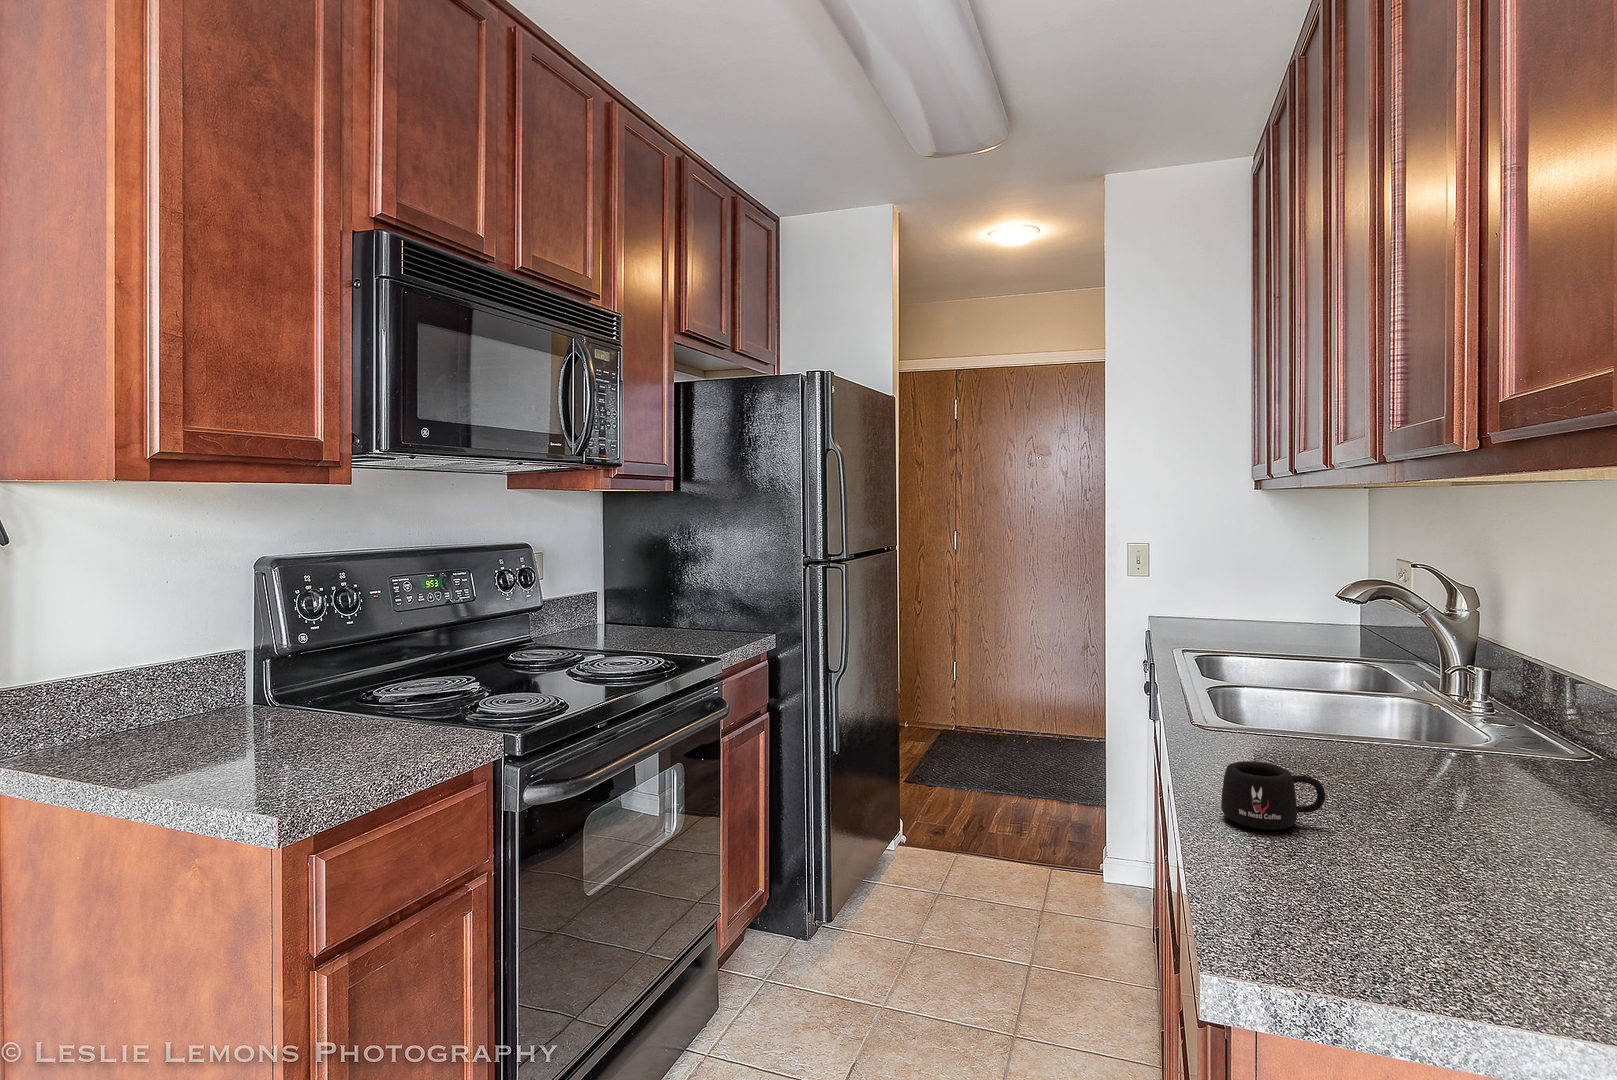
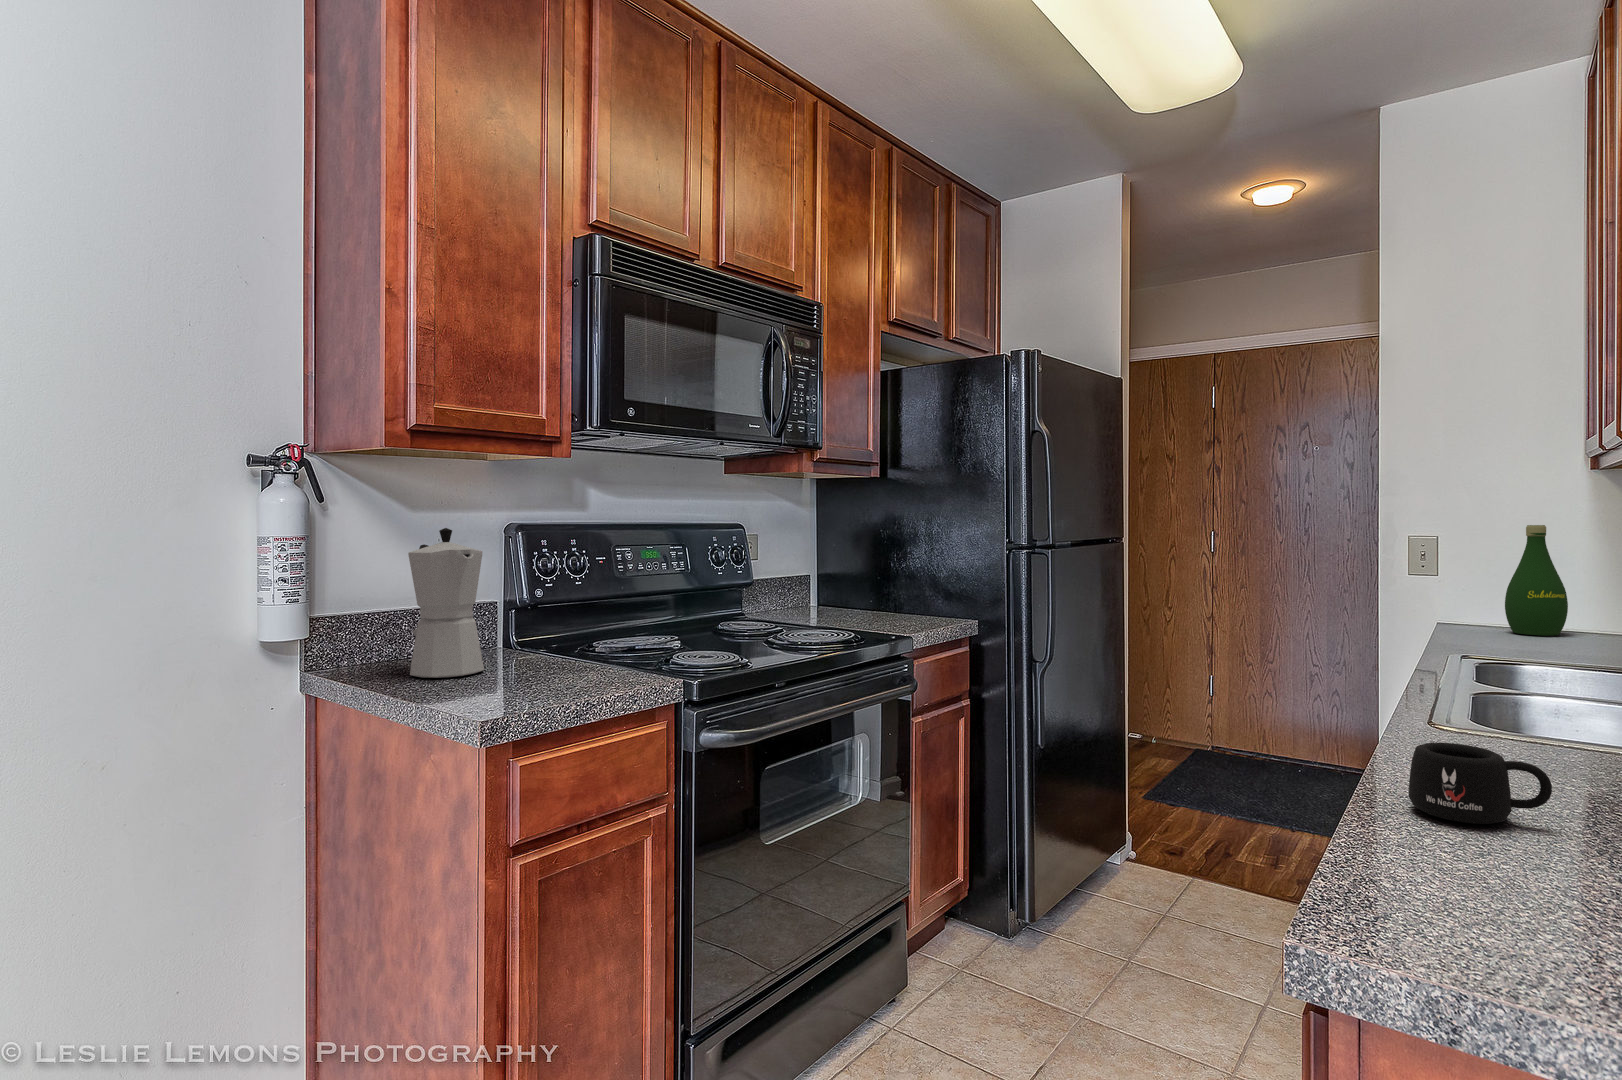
bottle: none [1205,538,1249,630] -> present [1505,525,1568,636]
moka pot: none [142,574,251,760] -> present [408,528,484,678]

